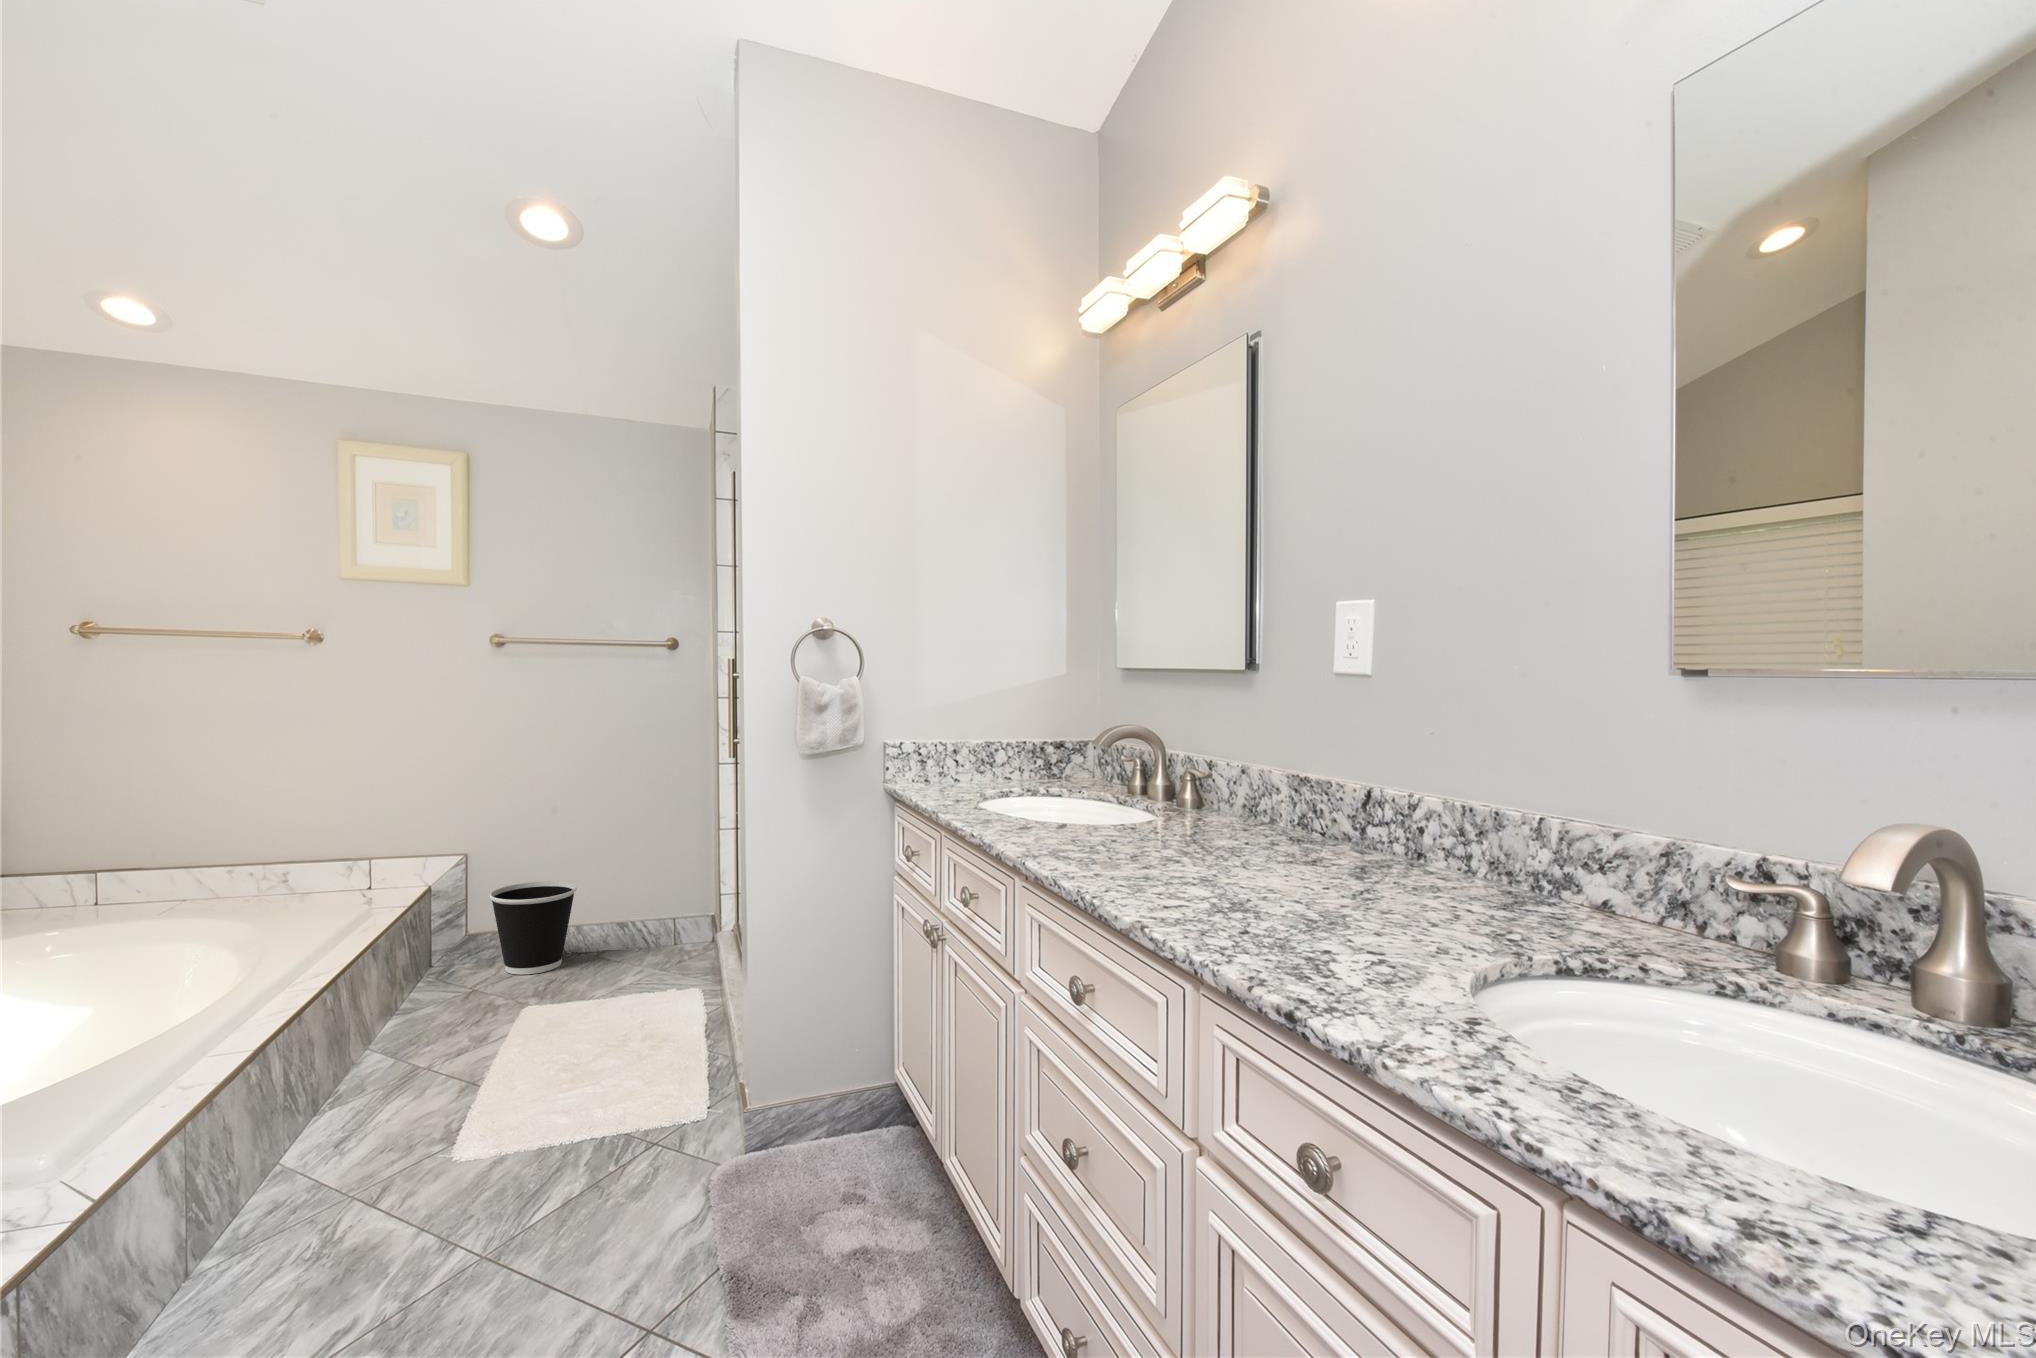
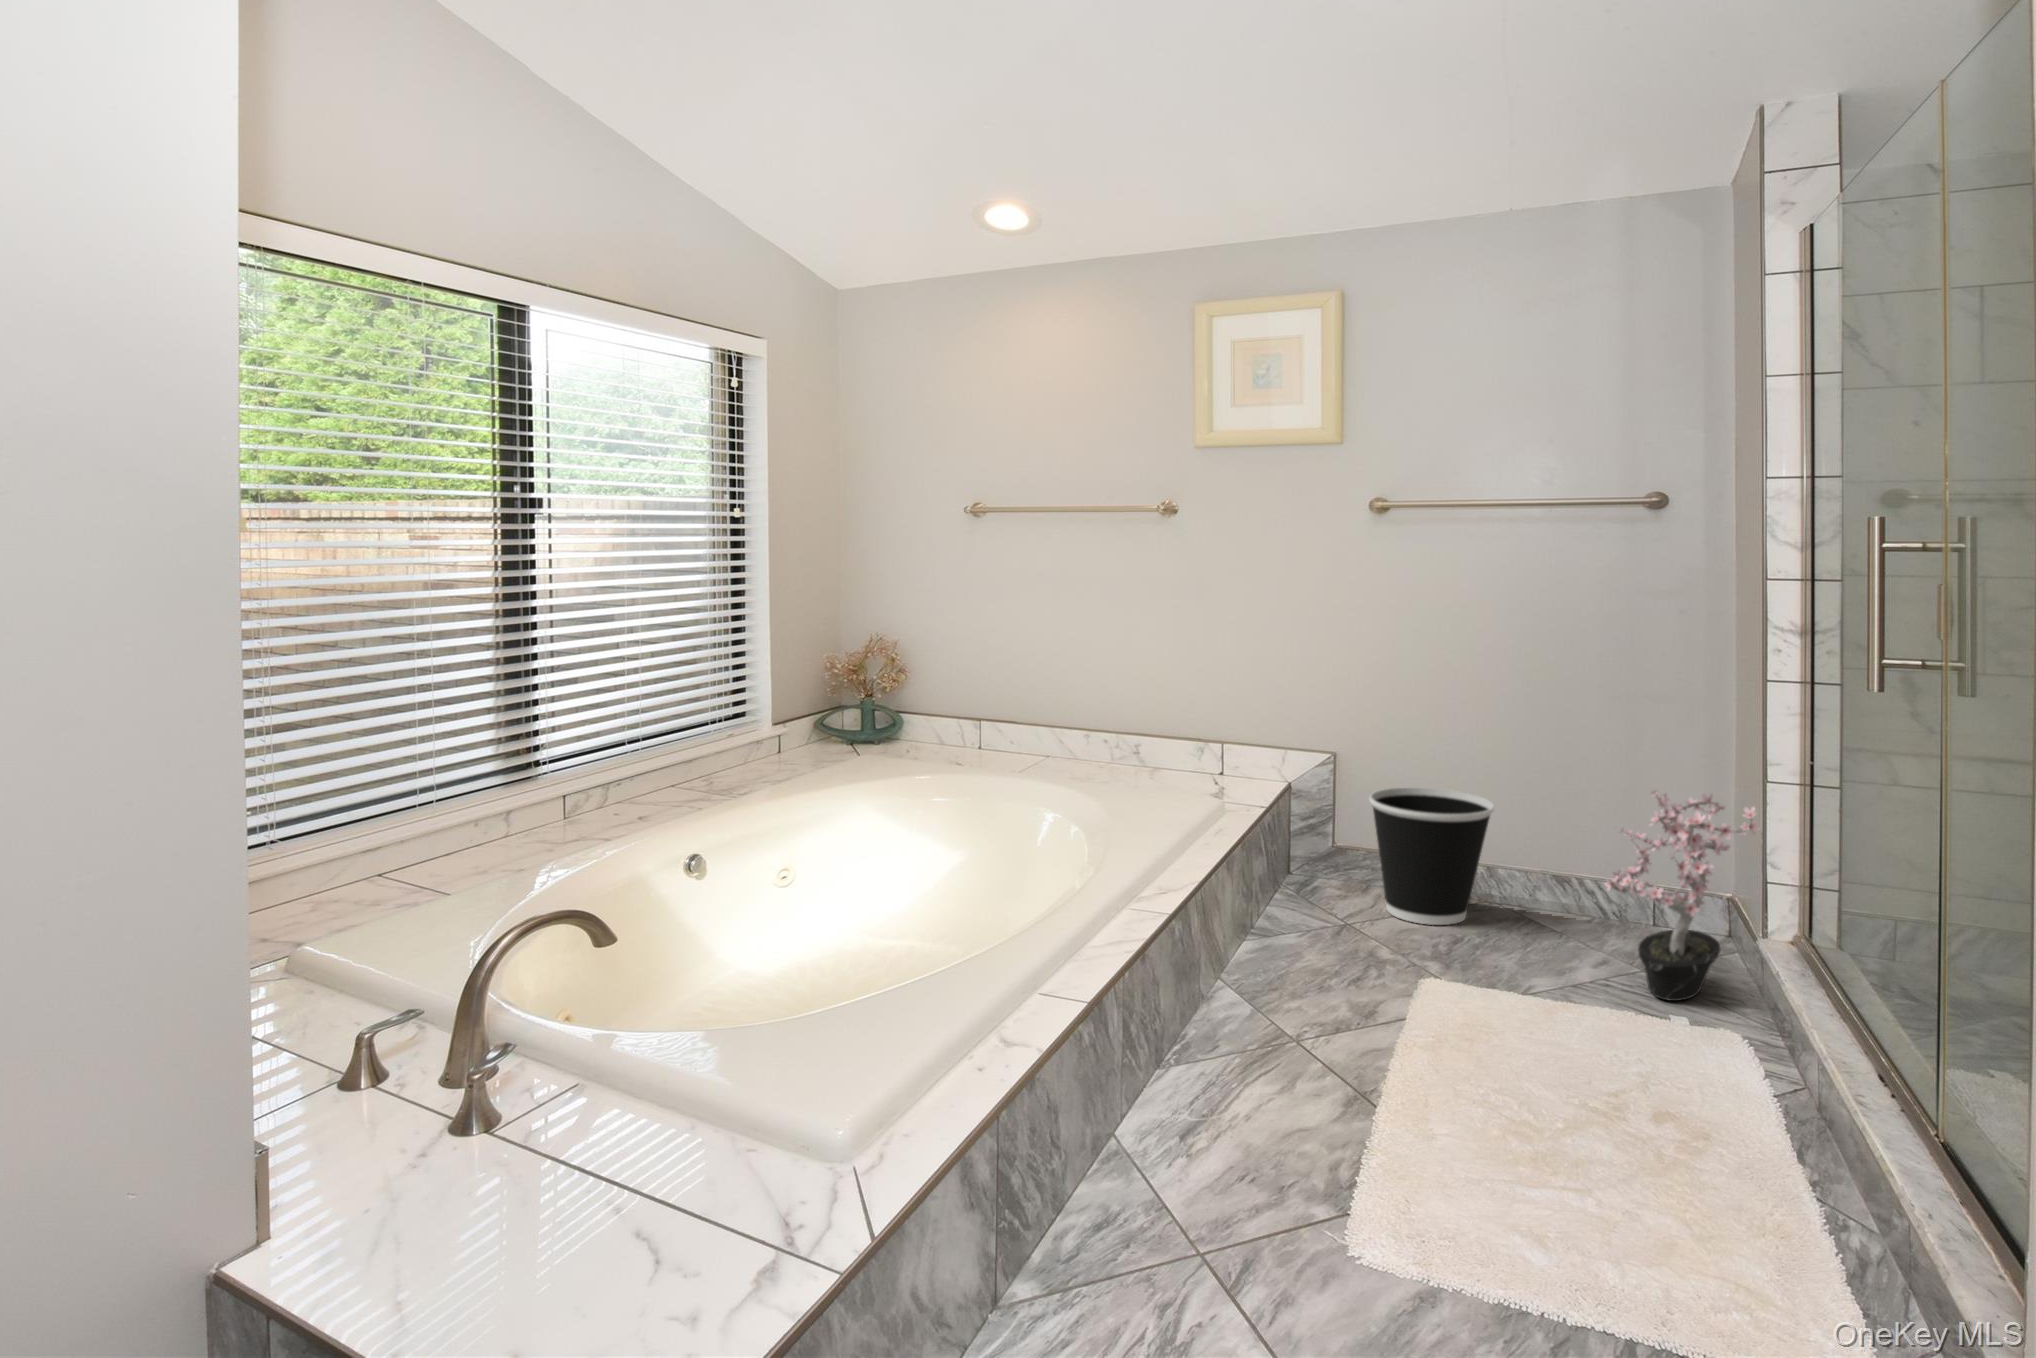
potted plant: none [637,855,715,985] -> present [1605,791,1760,1001]

